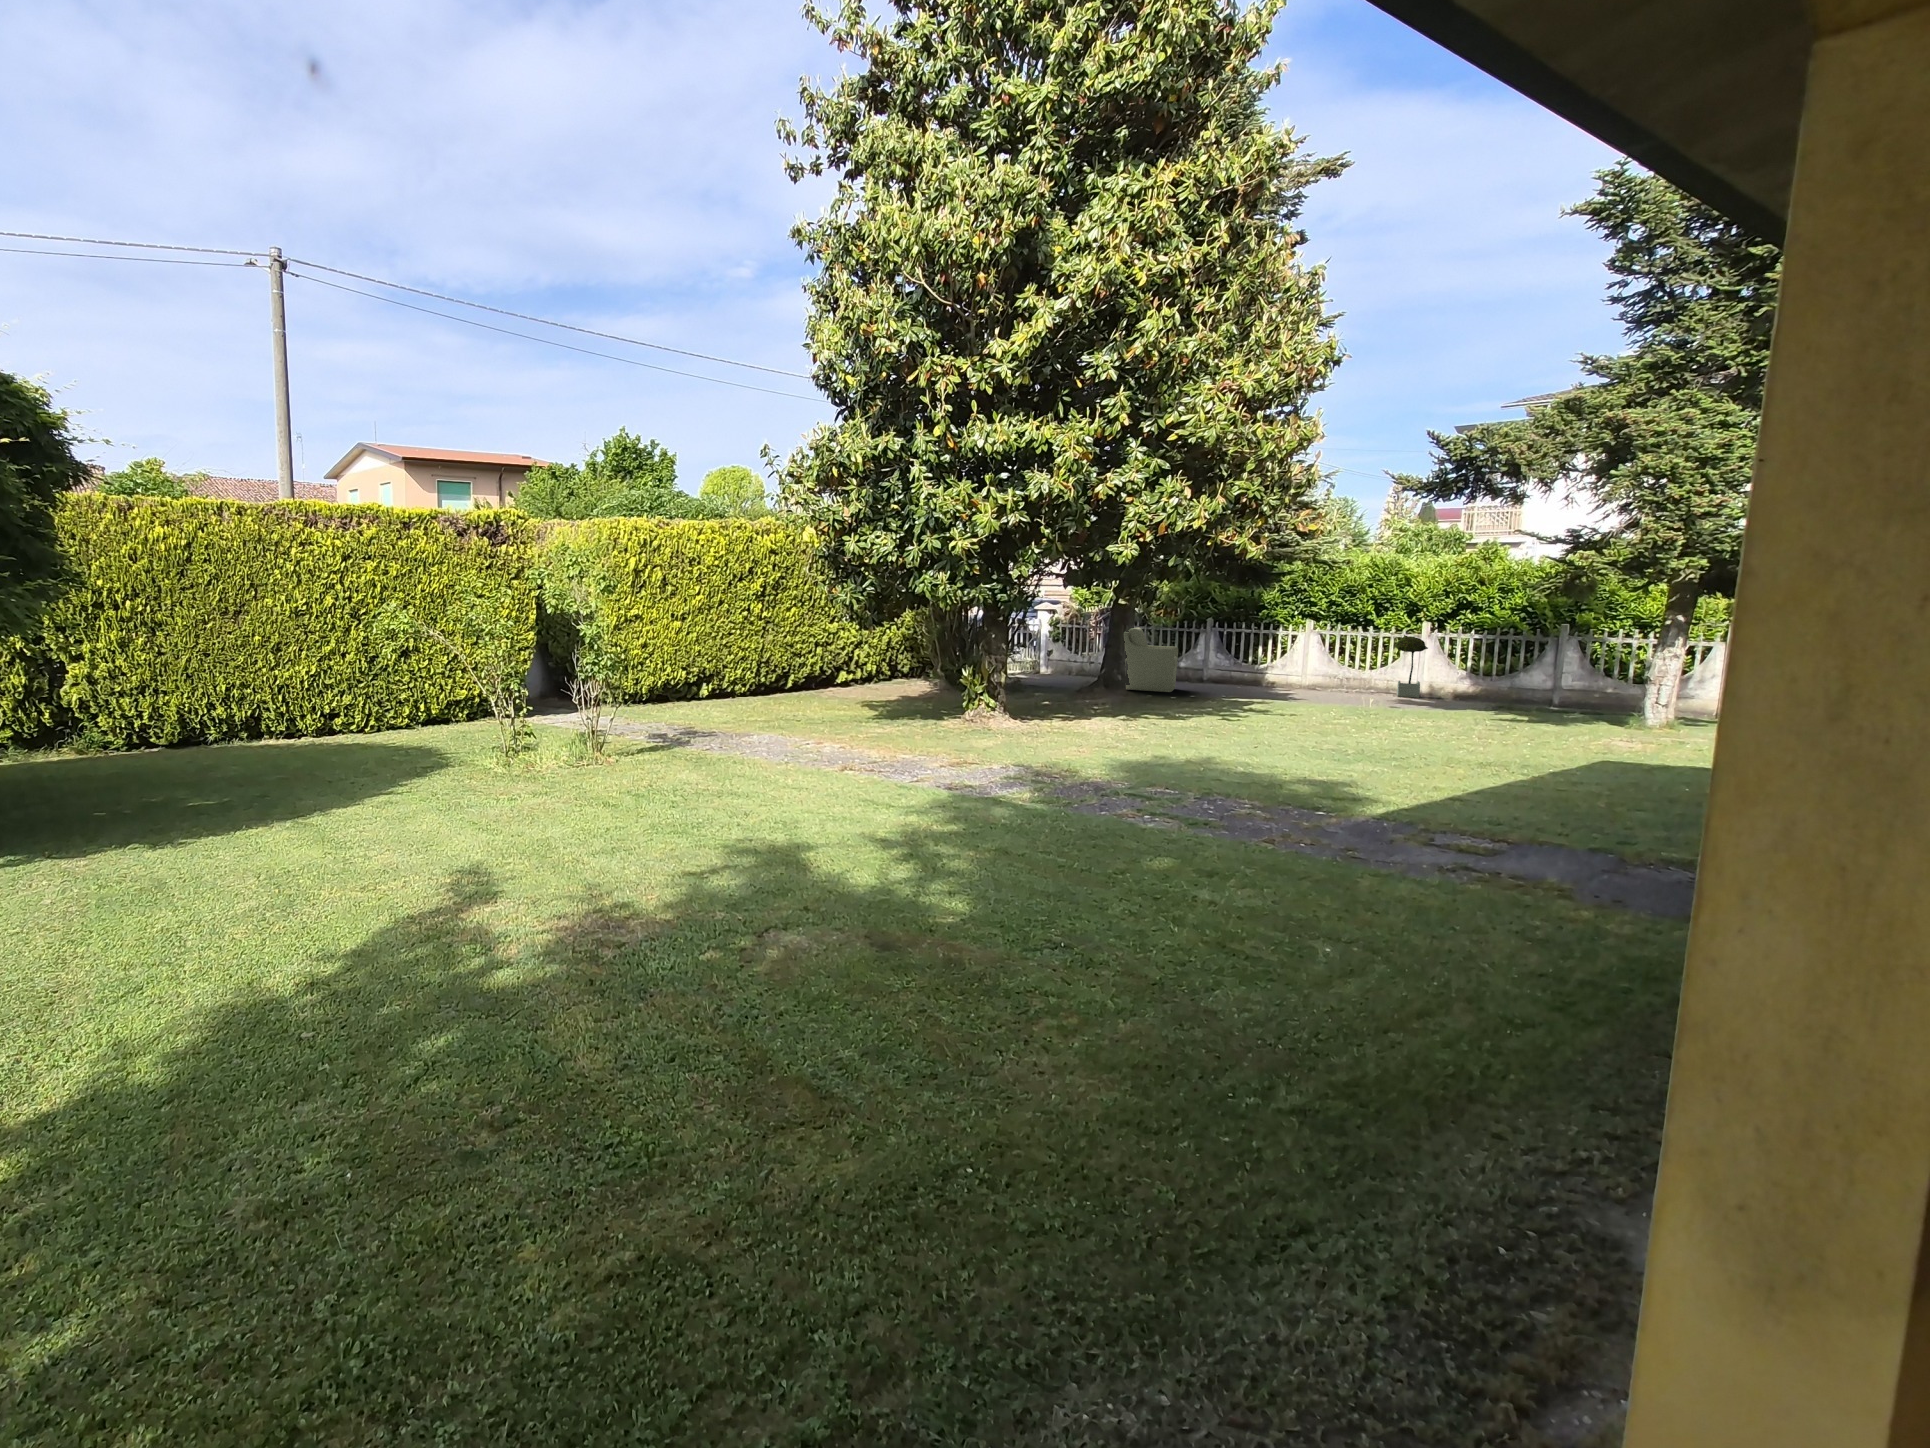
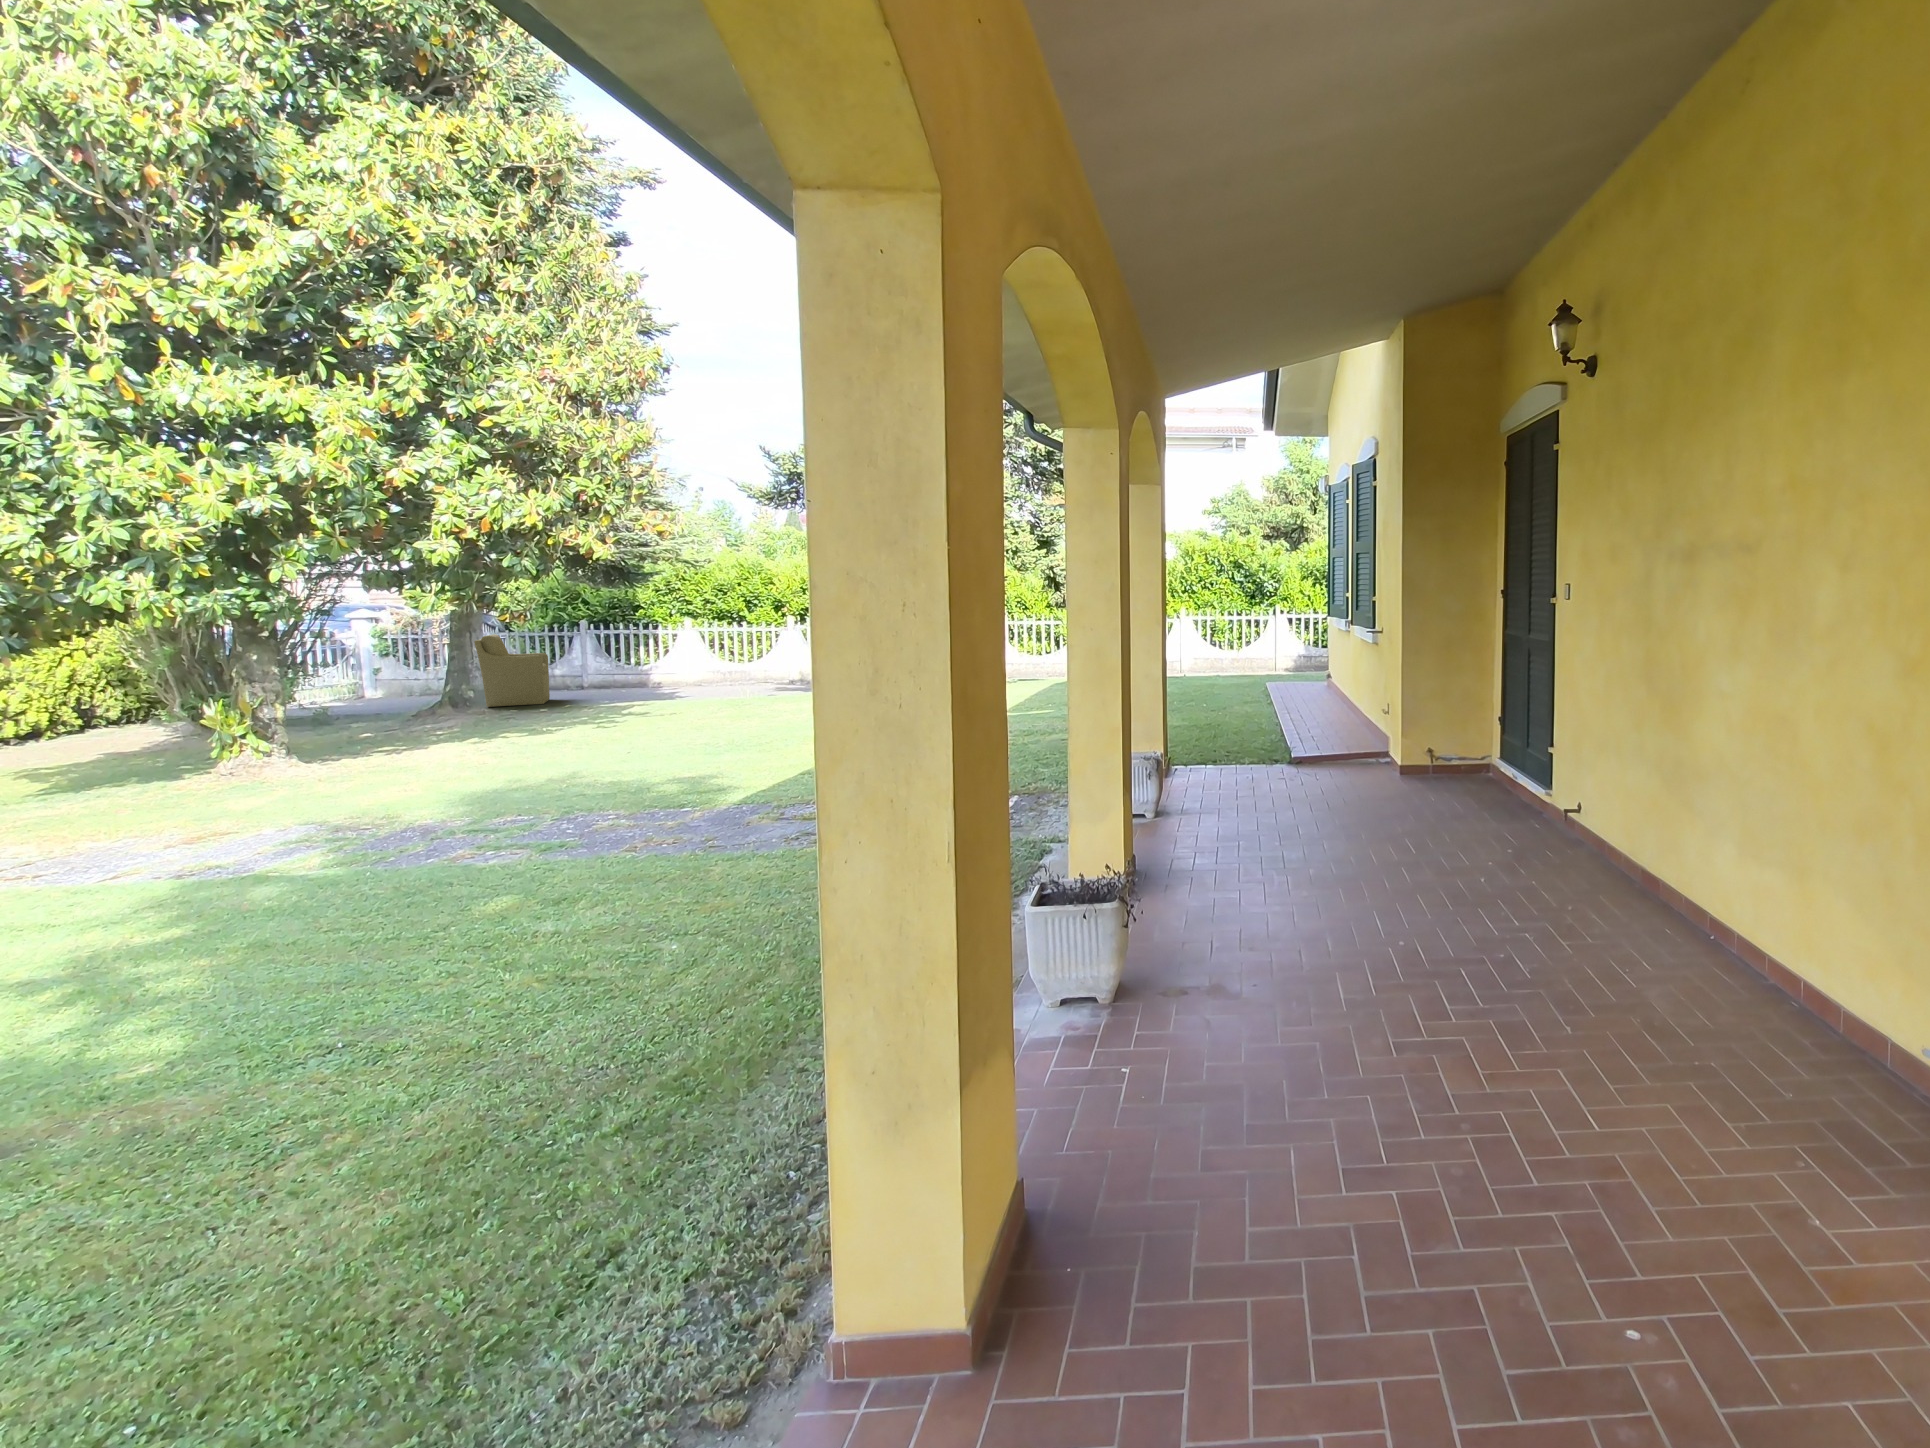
potted tree: present [1395,635,1428,698] -> none [761,627,787,682]

